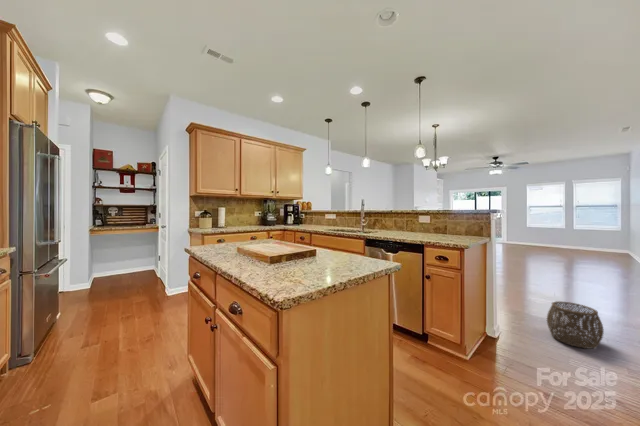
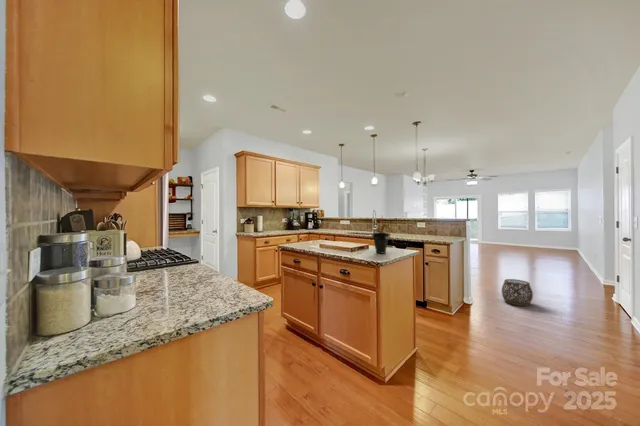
potted plant: none [293,188,337,273] -> present [371,220,390,253]

